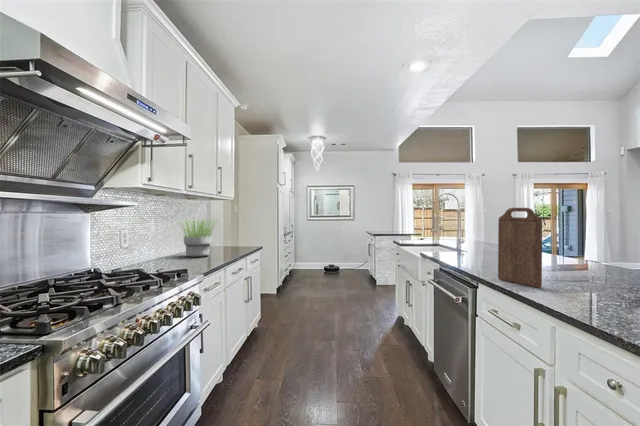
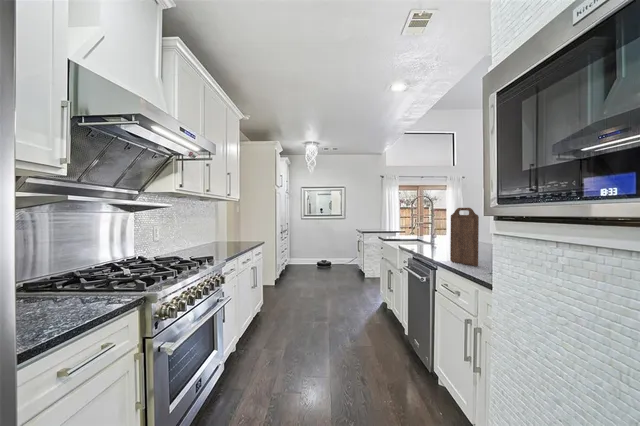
potted plant: present [178,219,215,257] -> none [191,216,231,249]

